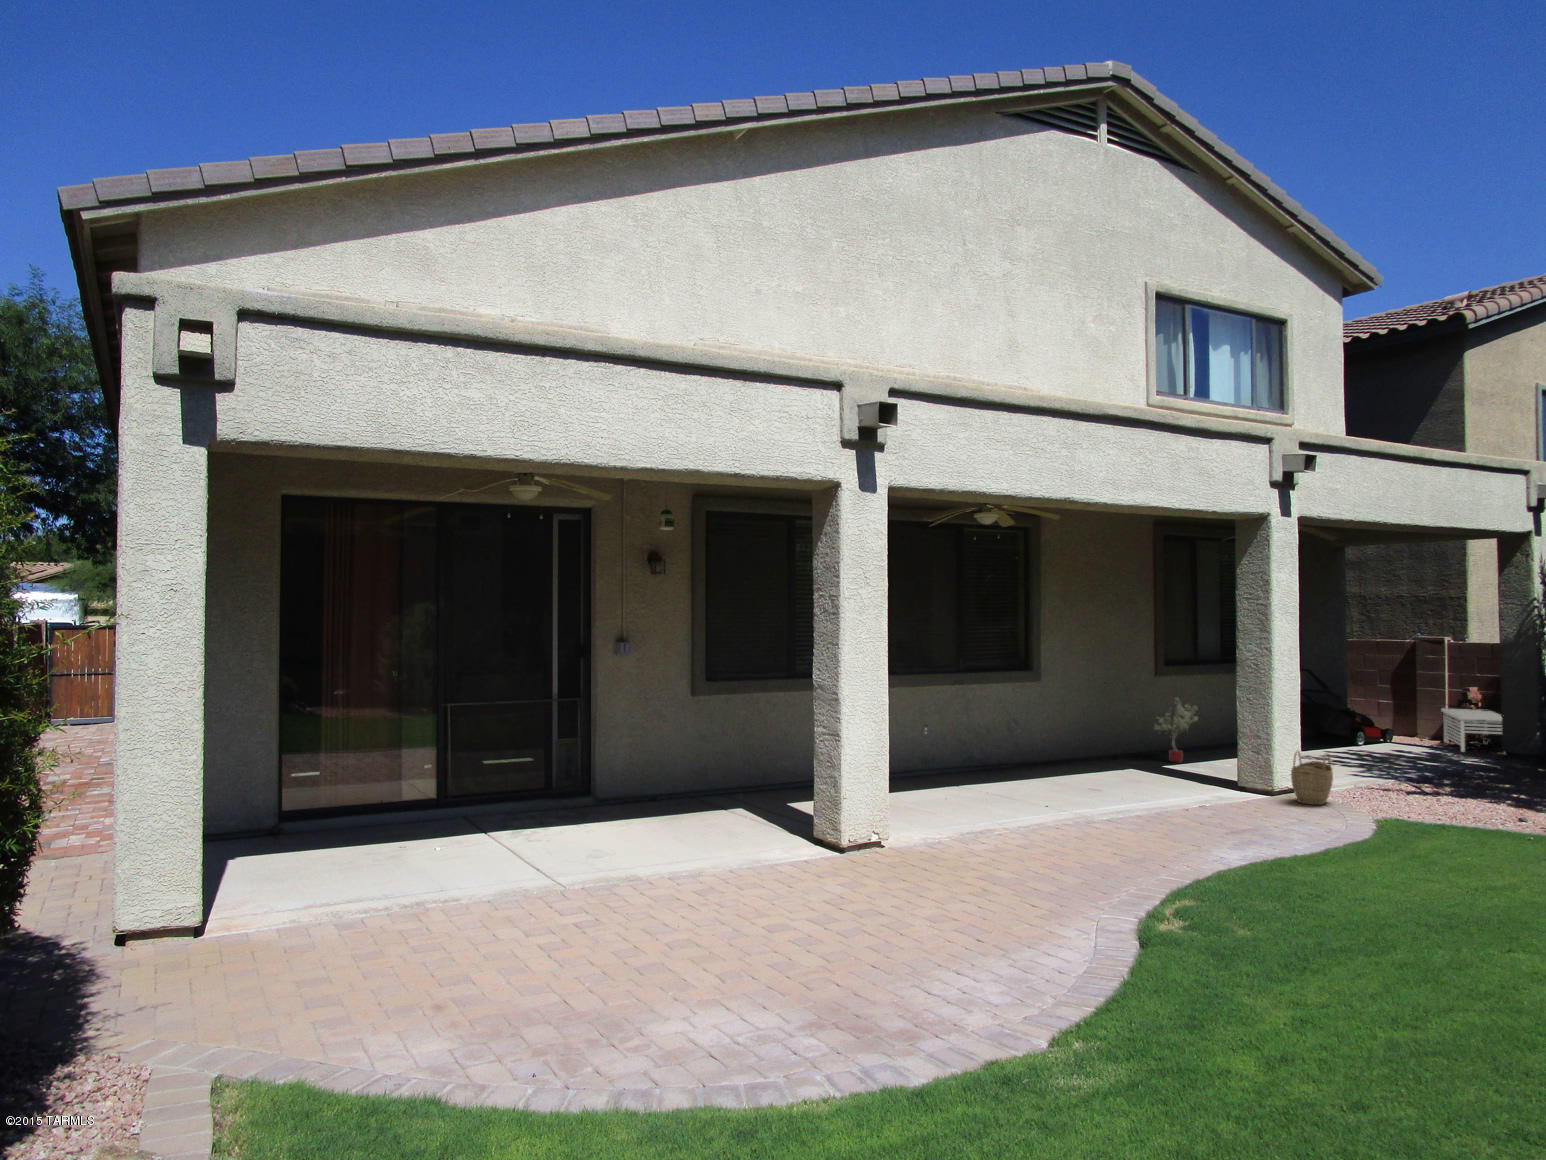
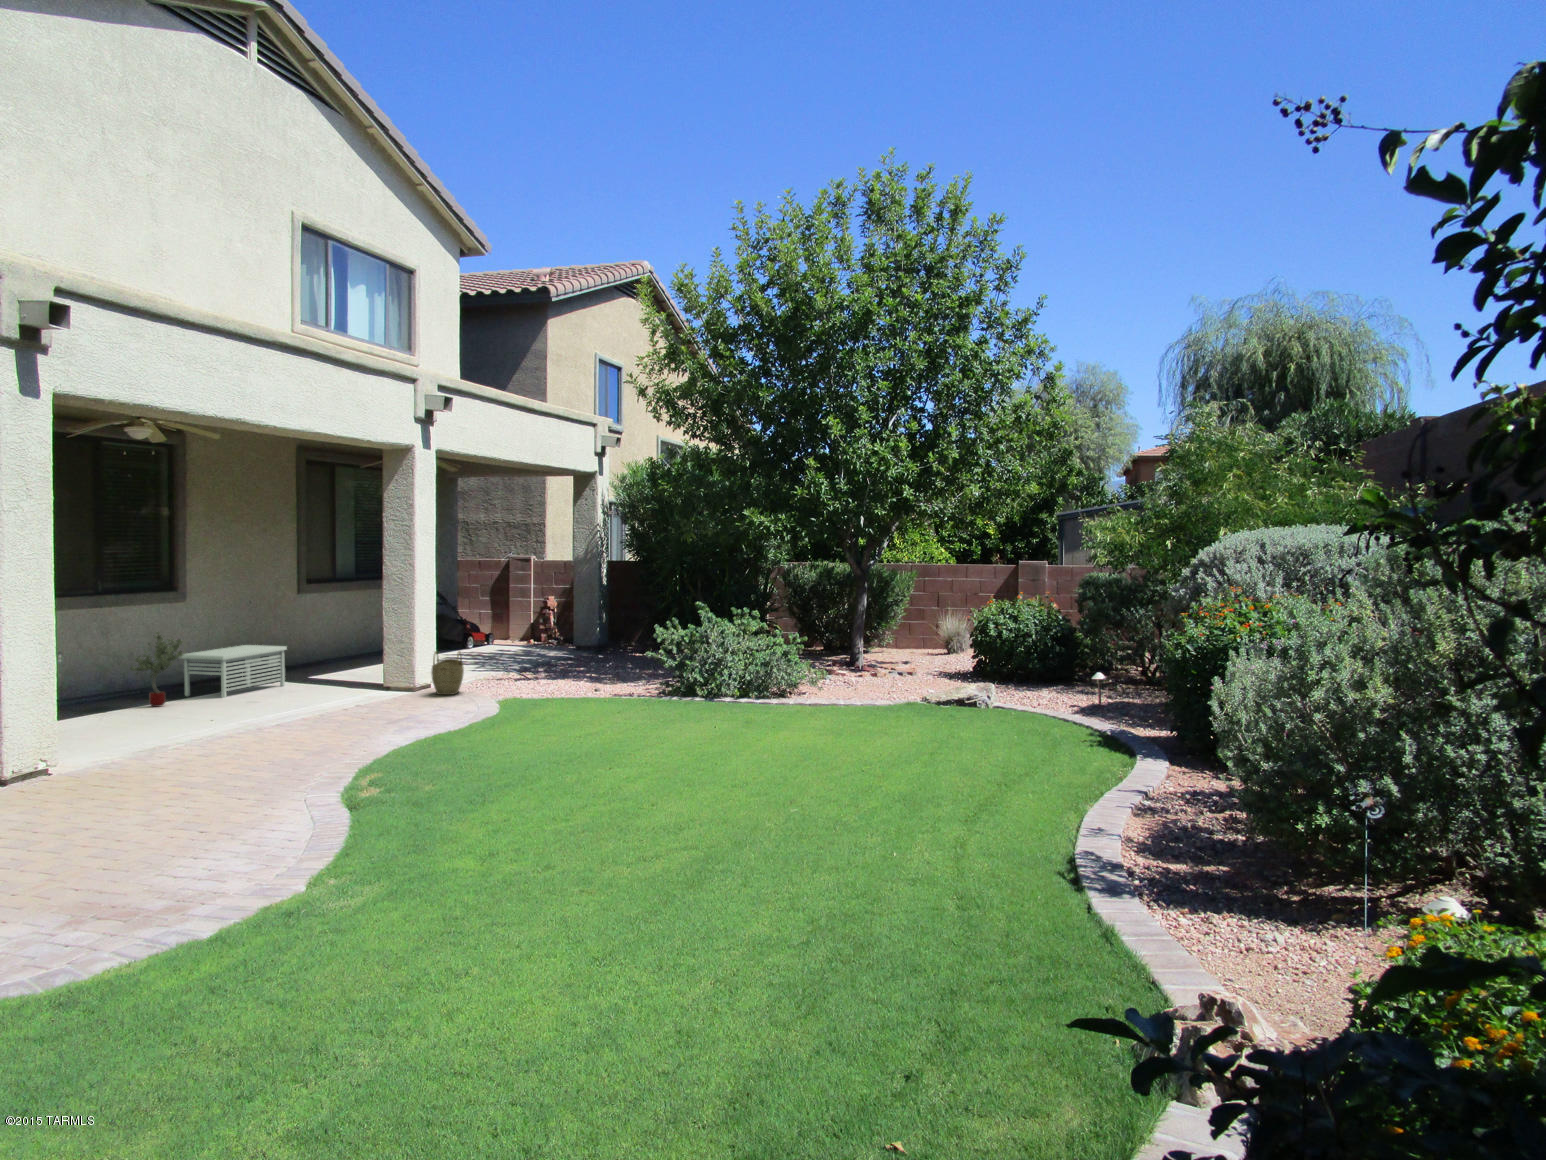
potted tree: present [1154,698,1198,763] -> present [130,632,183,707]
storage bench: present [1441,708,1503,752] -> present [179,645,287,698]

